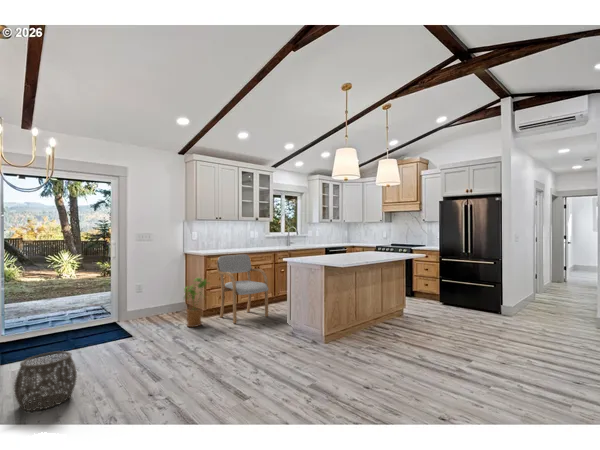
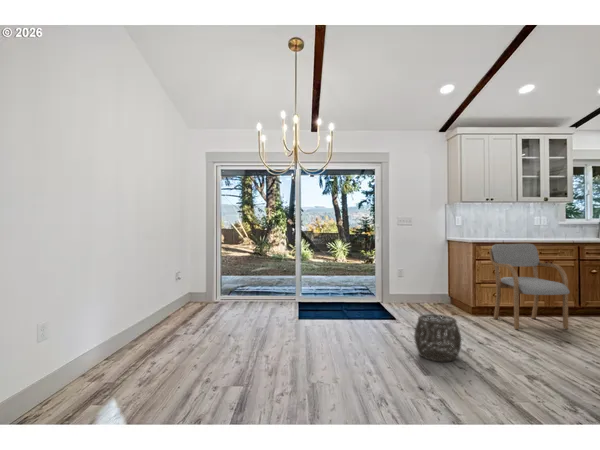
house plant: present [184,278,207,327] -> none [450,267,484,324]
woven basket: present [14,351,77,412] -> present [414,314,461,362]

